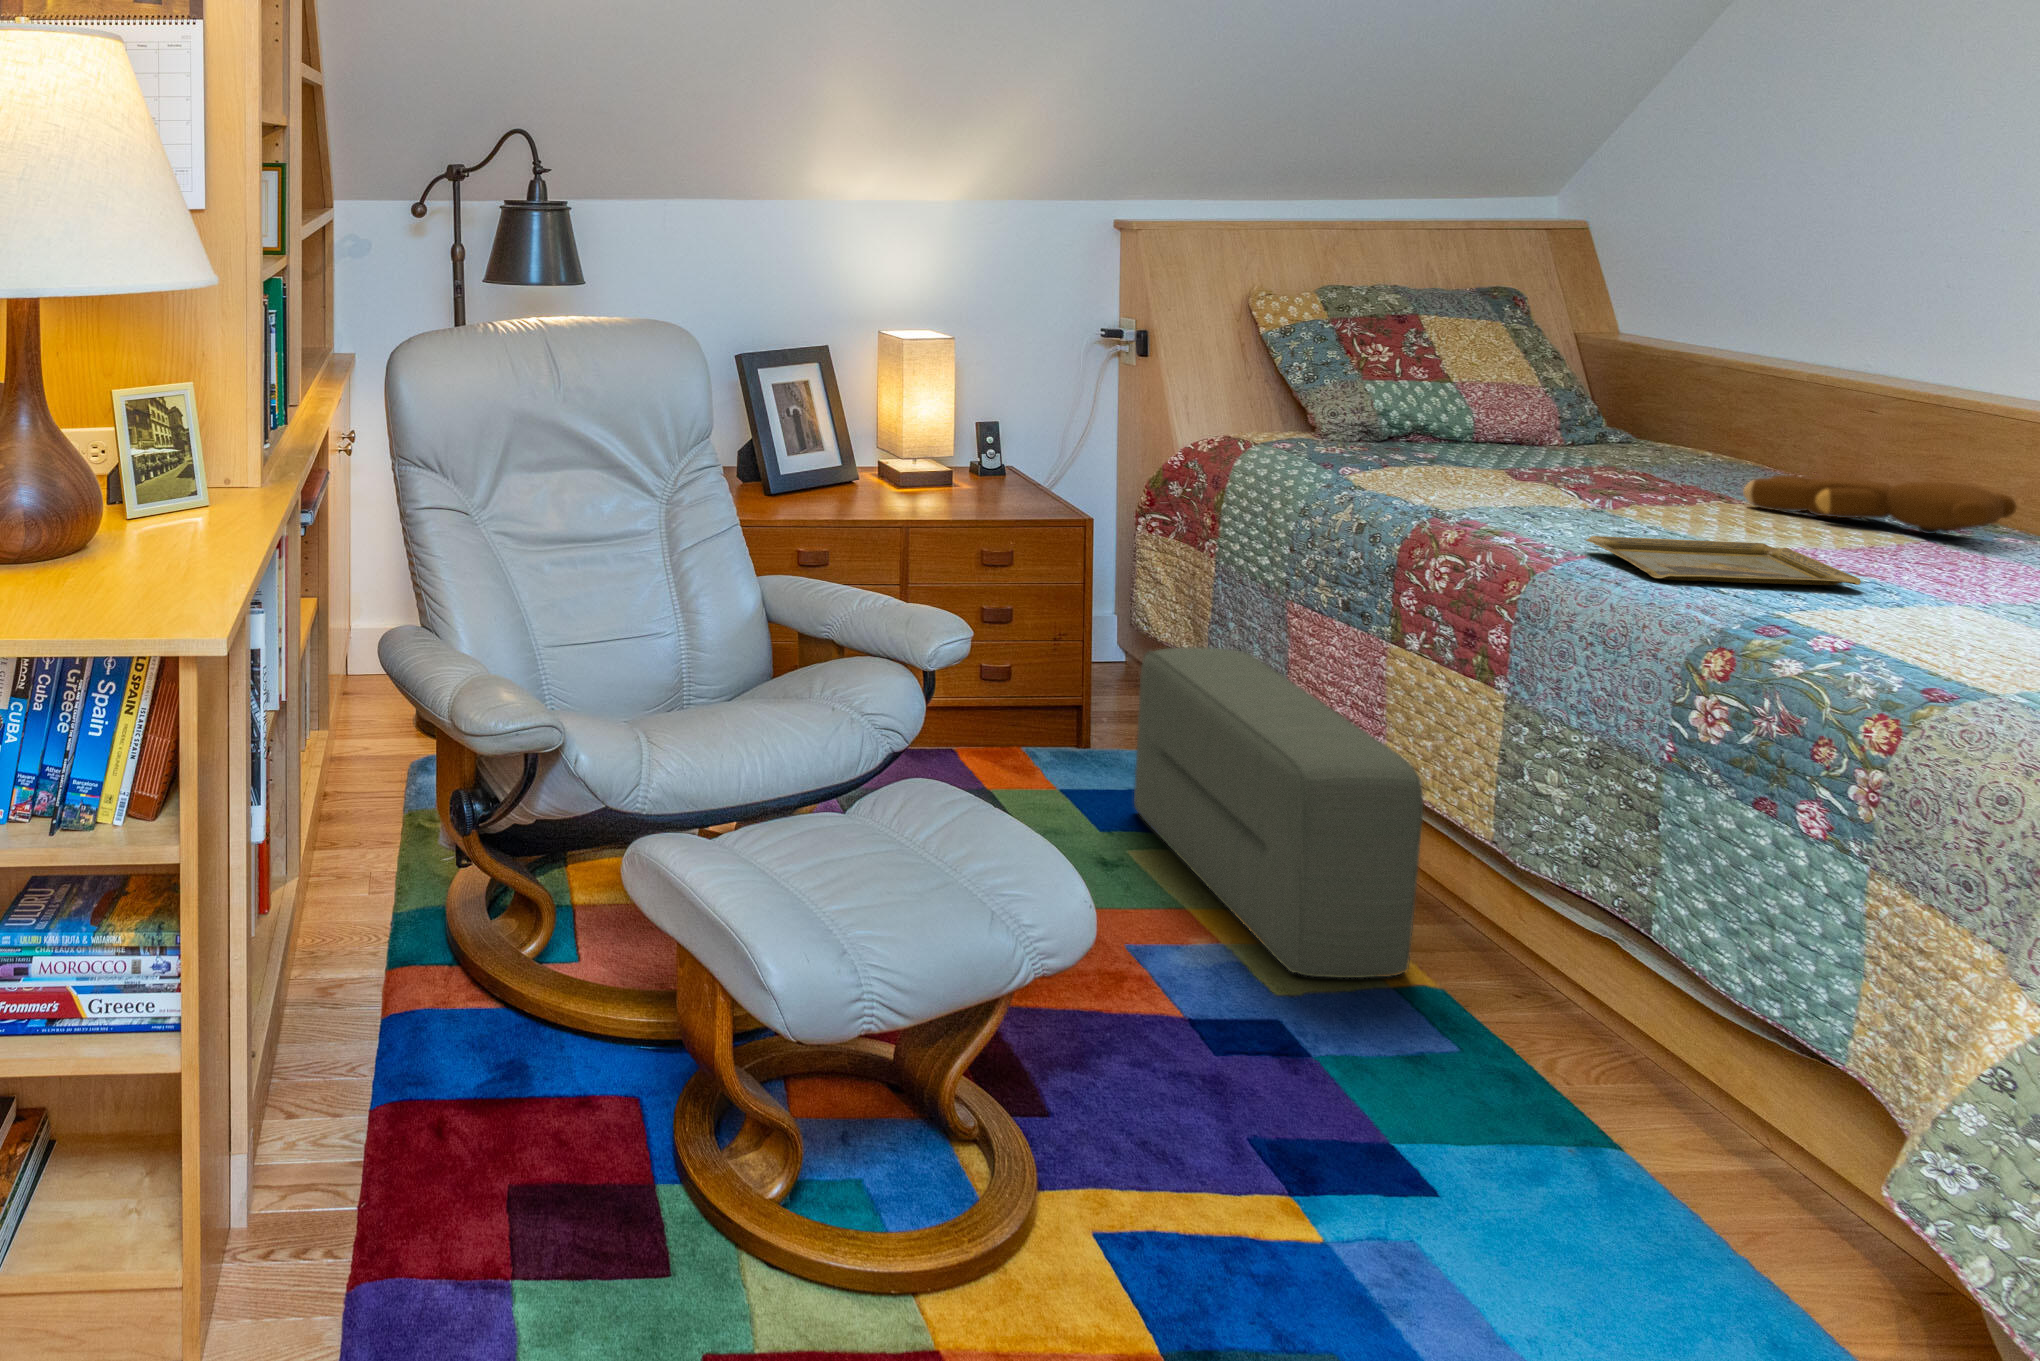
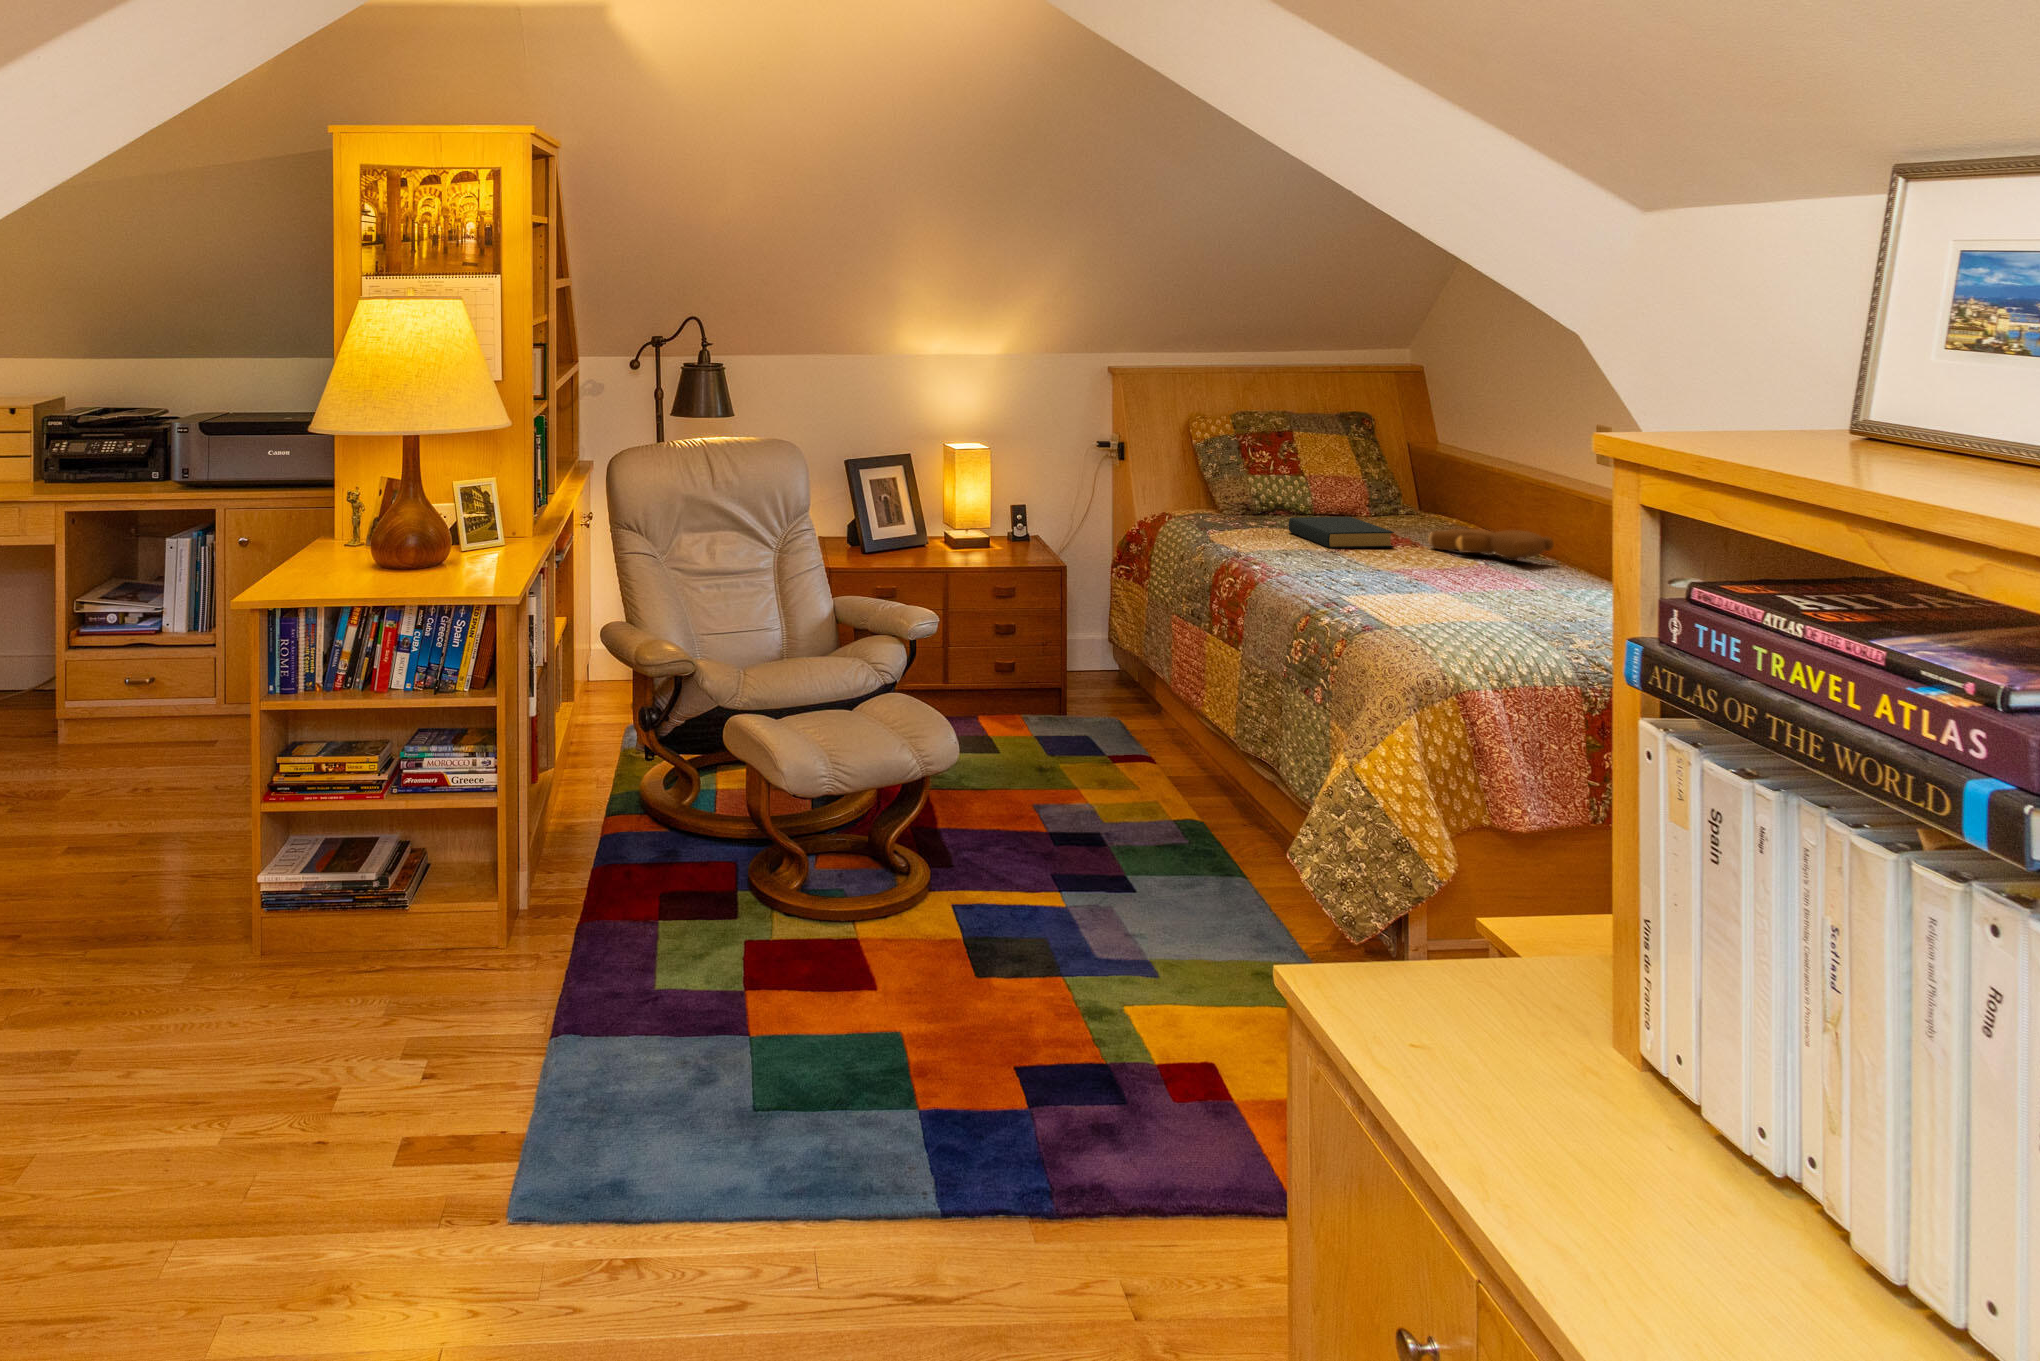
hardback book: none [1476,450,1692,506] -> present [1289,517,1394,548]
tray: present [1586,536,1861,585] -> none [1284,560,1410,583]
pouf: present [1134,647,1423,978] -> none [1076,639,1190,813]

